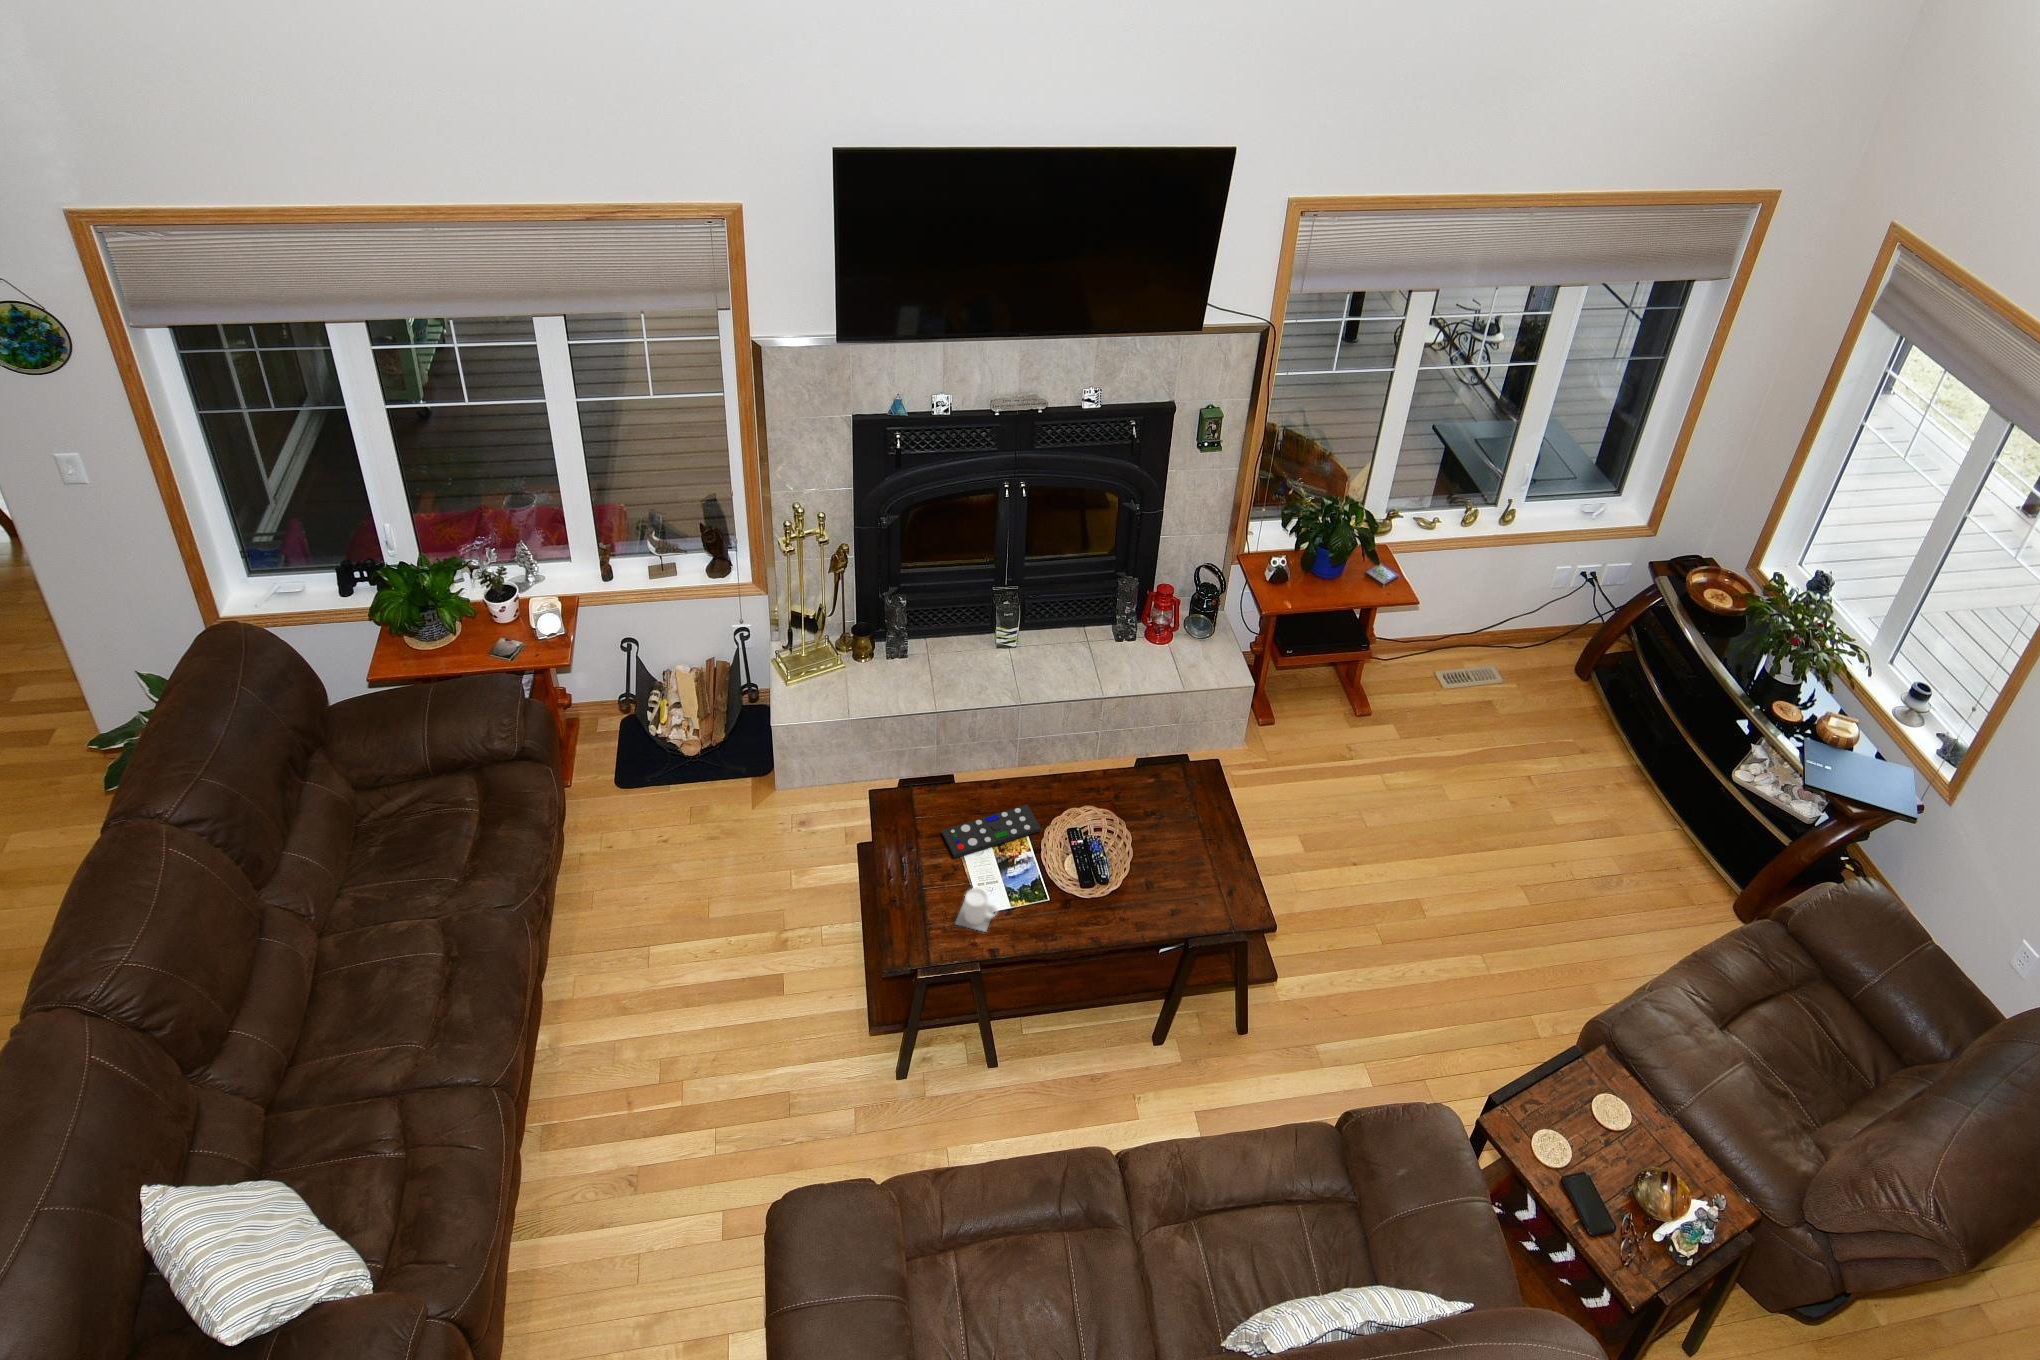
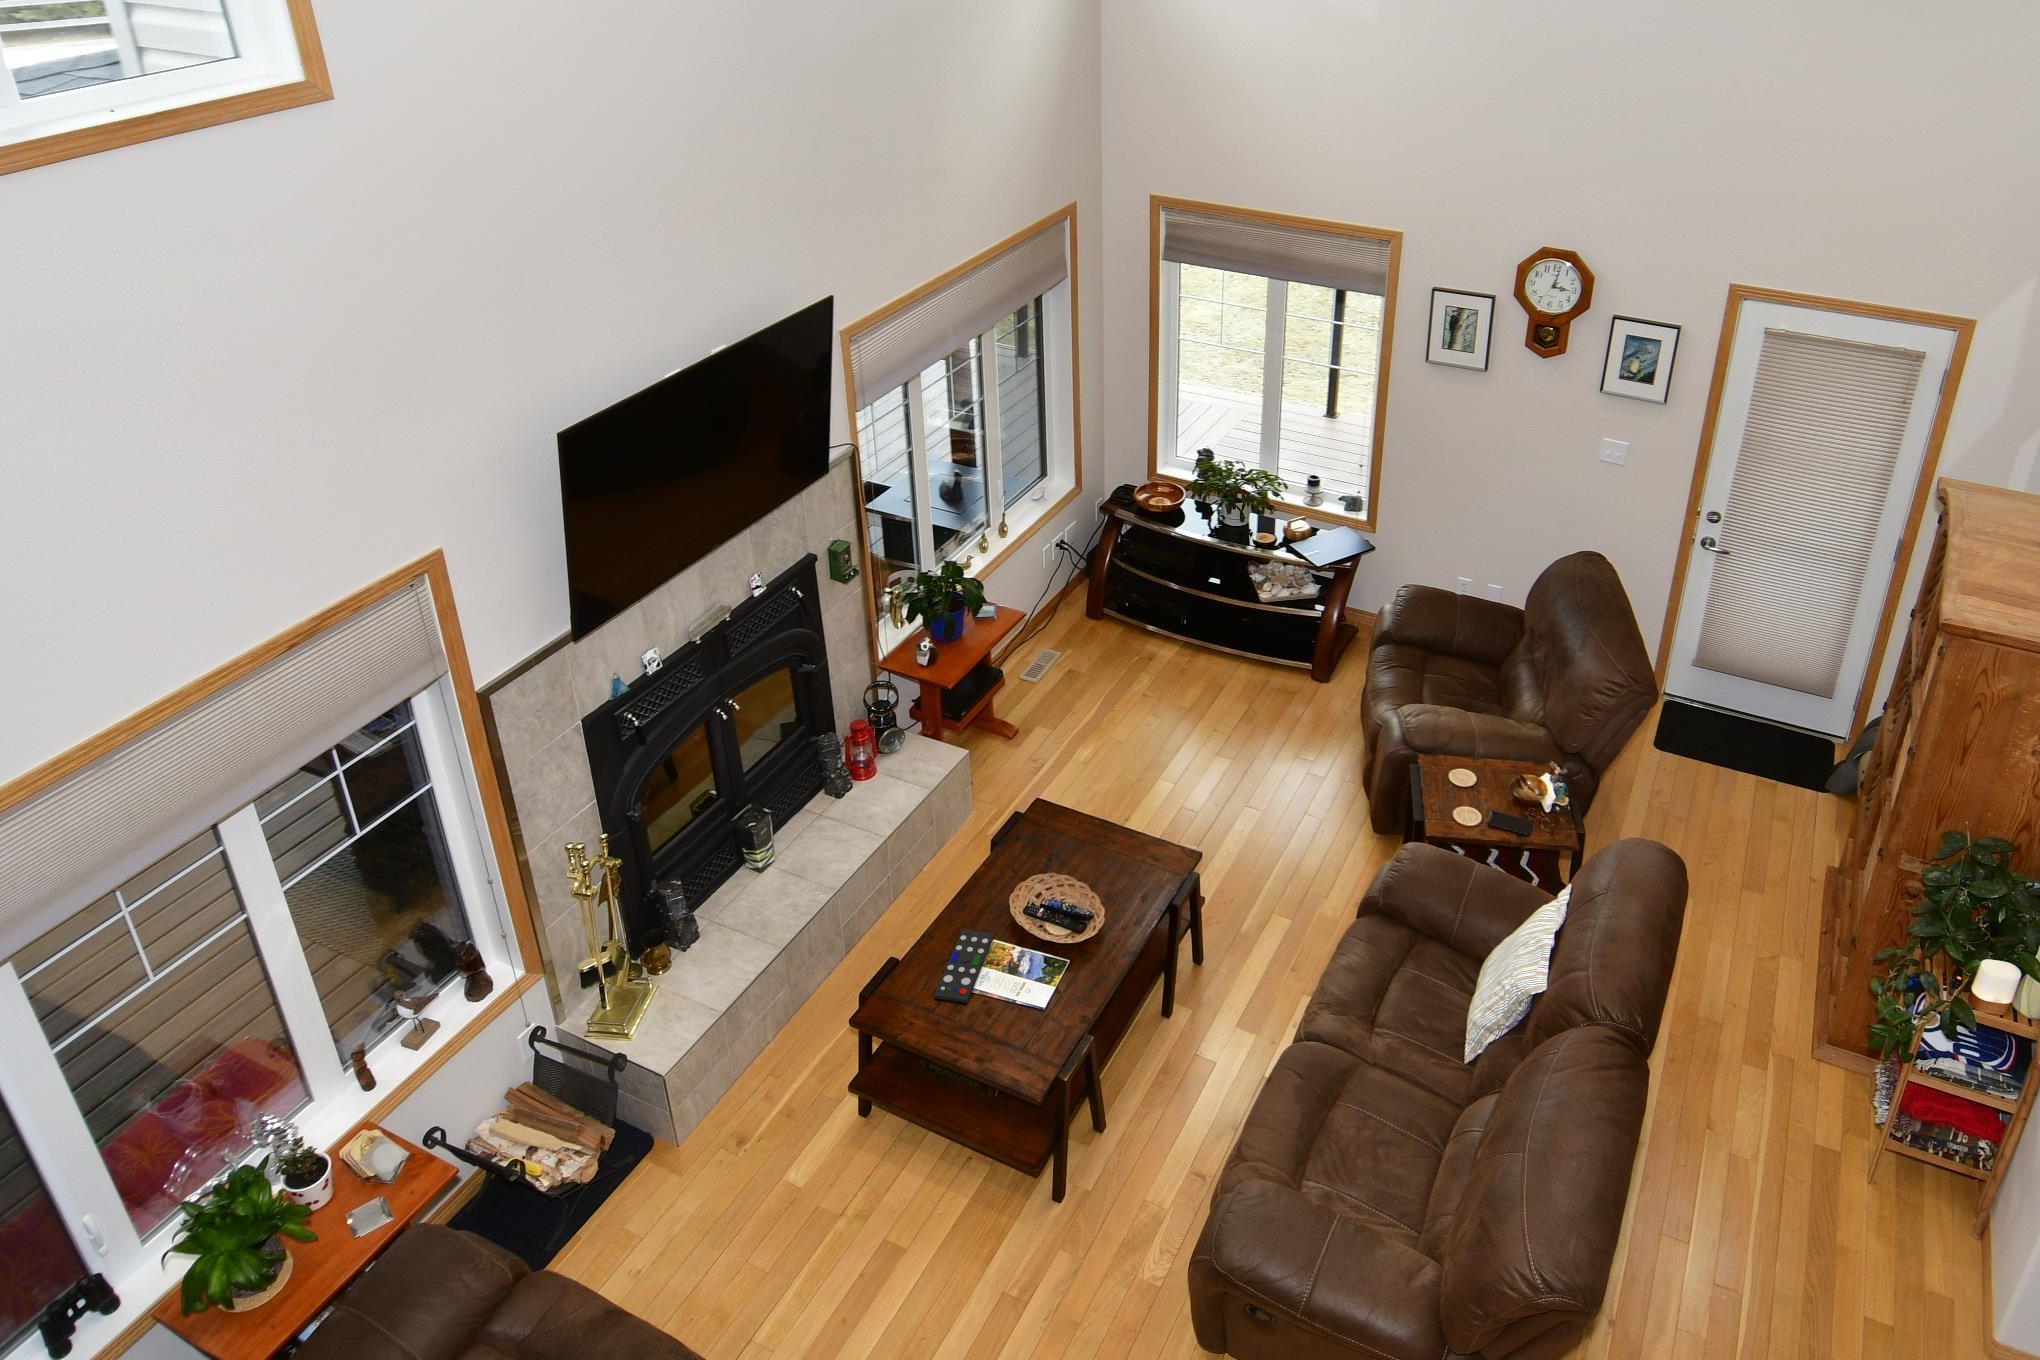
mug: present [955,888,997,932] -> none [1012,992,1055,1036]

